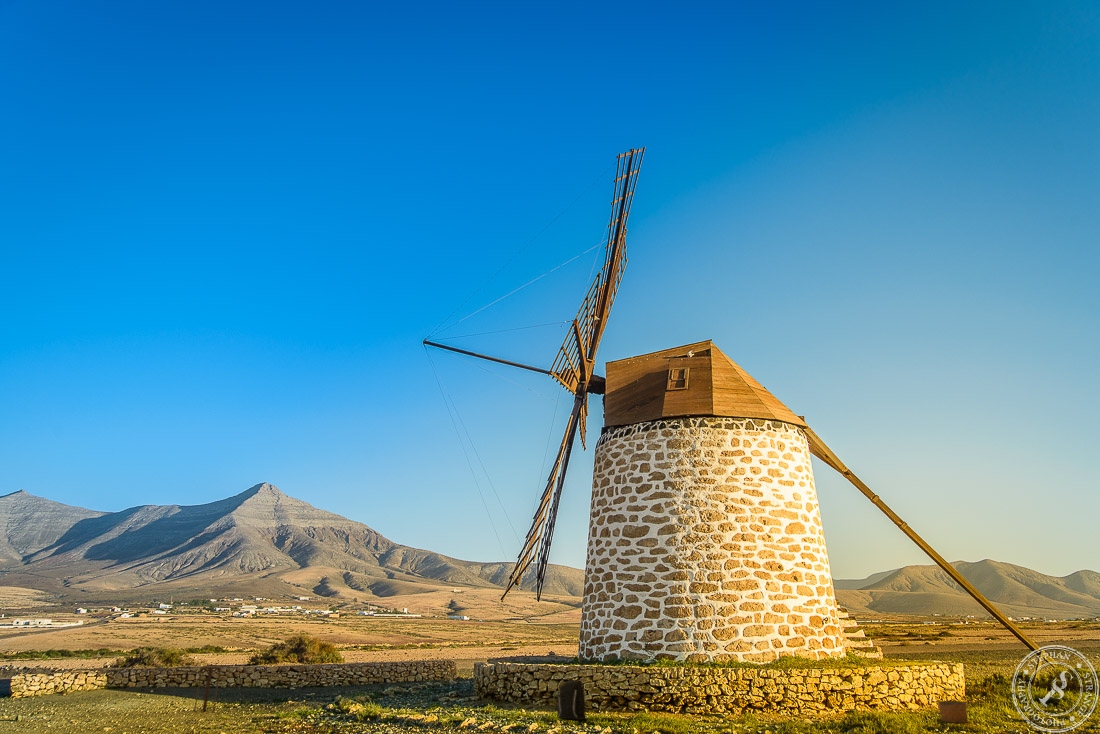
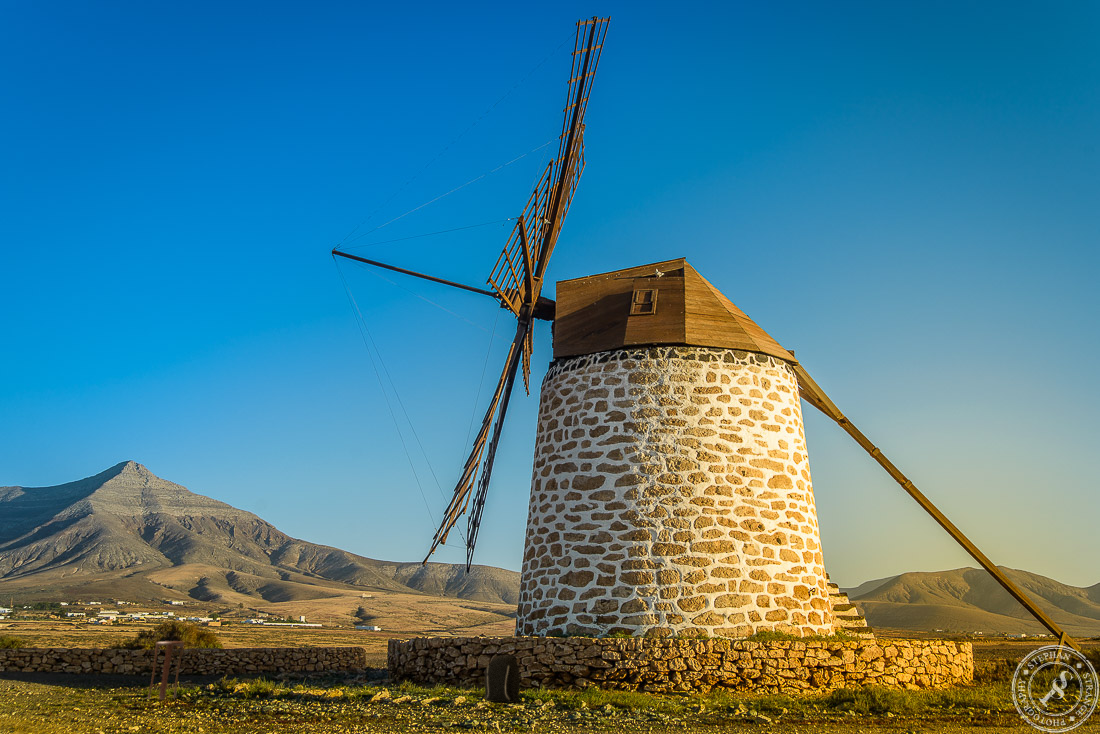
stool: present [194,666,221,712] -> present [148,641,184,700]
bucket: present [937,689,968,723] -> none [943,663,979,703]

